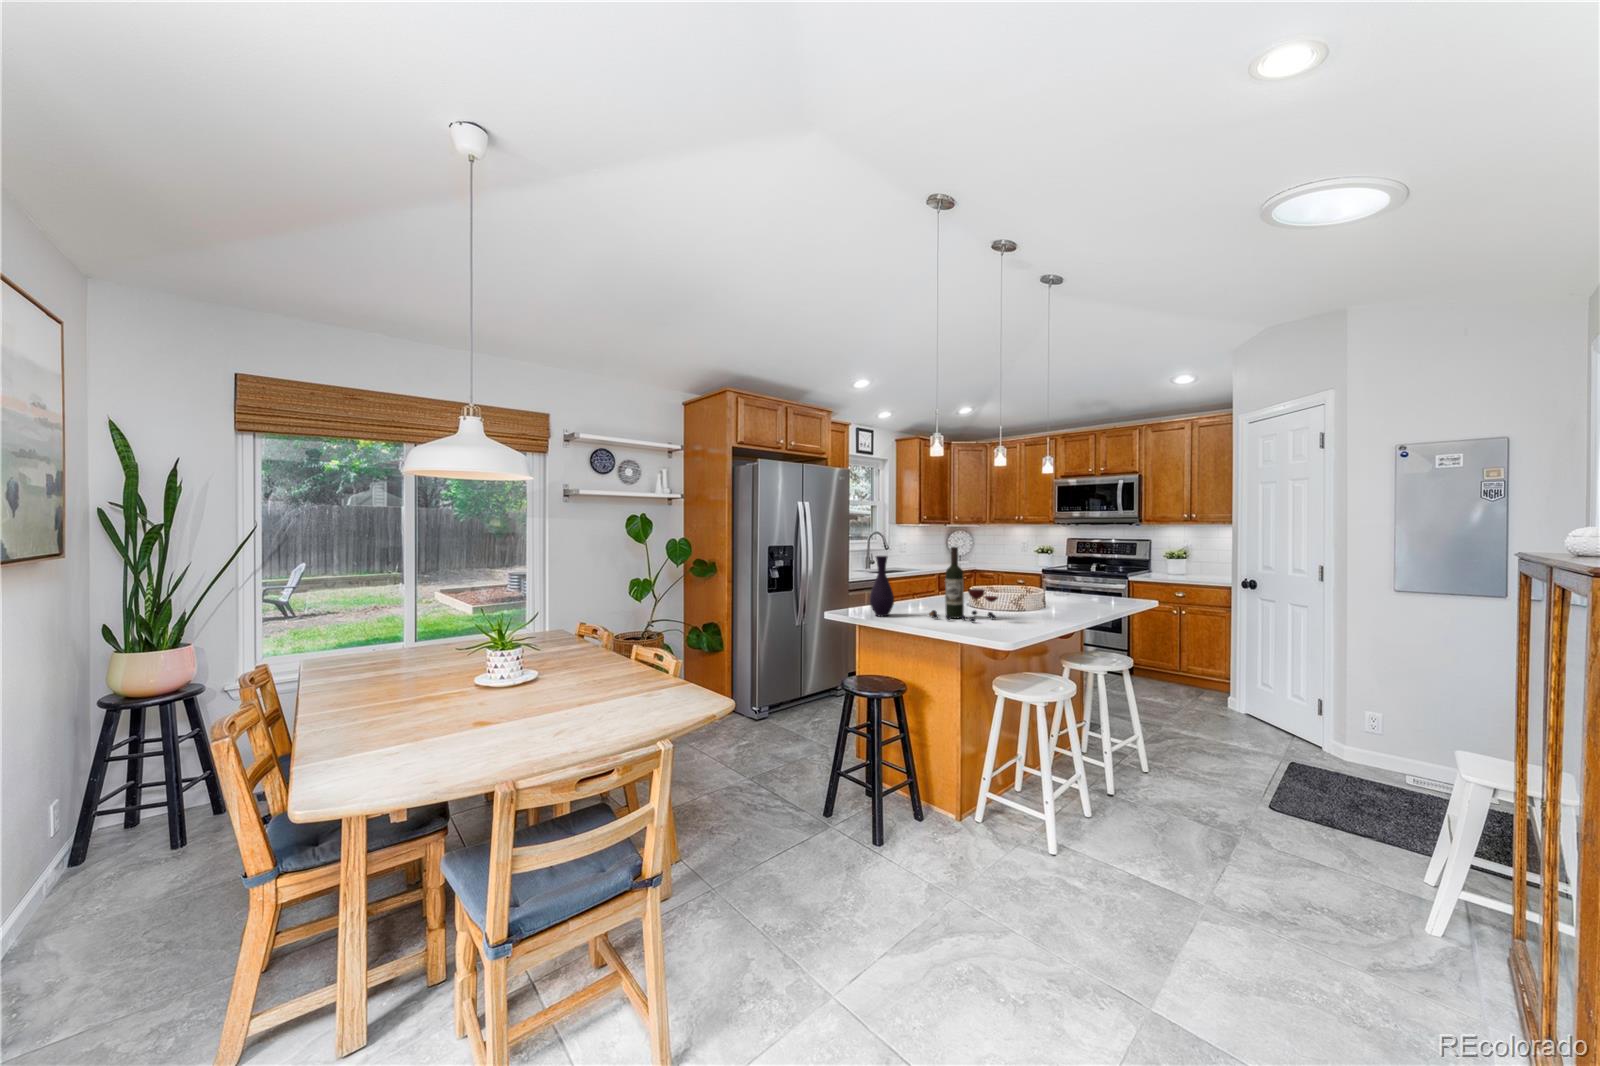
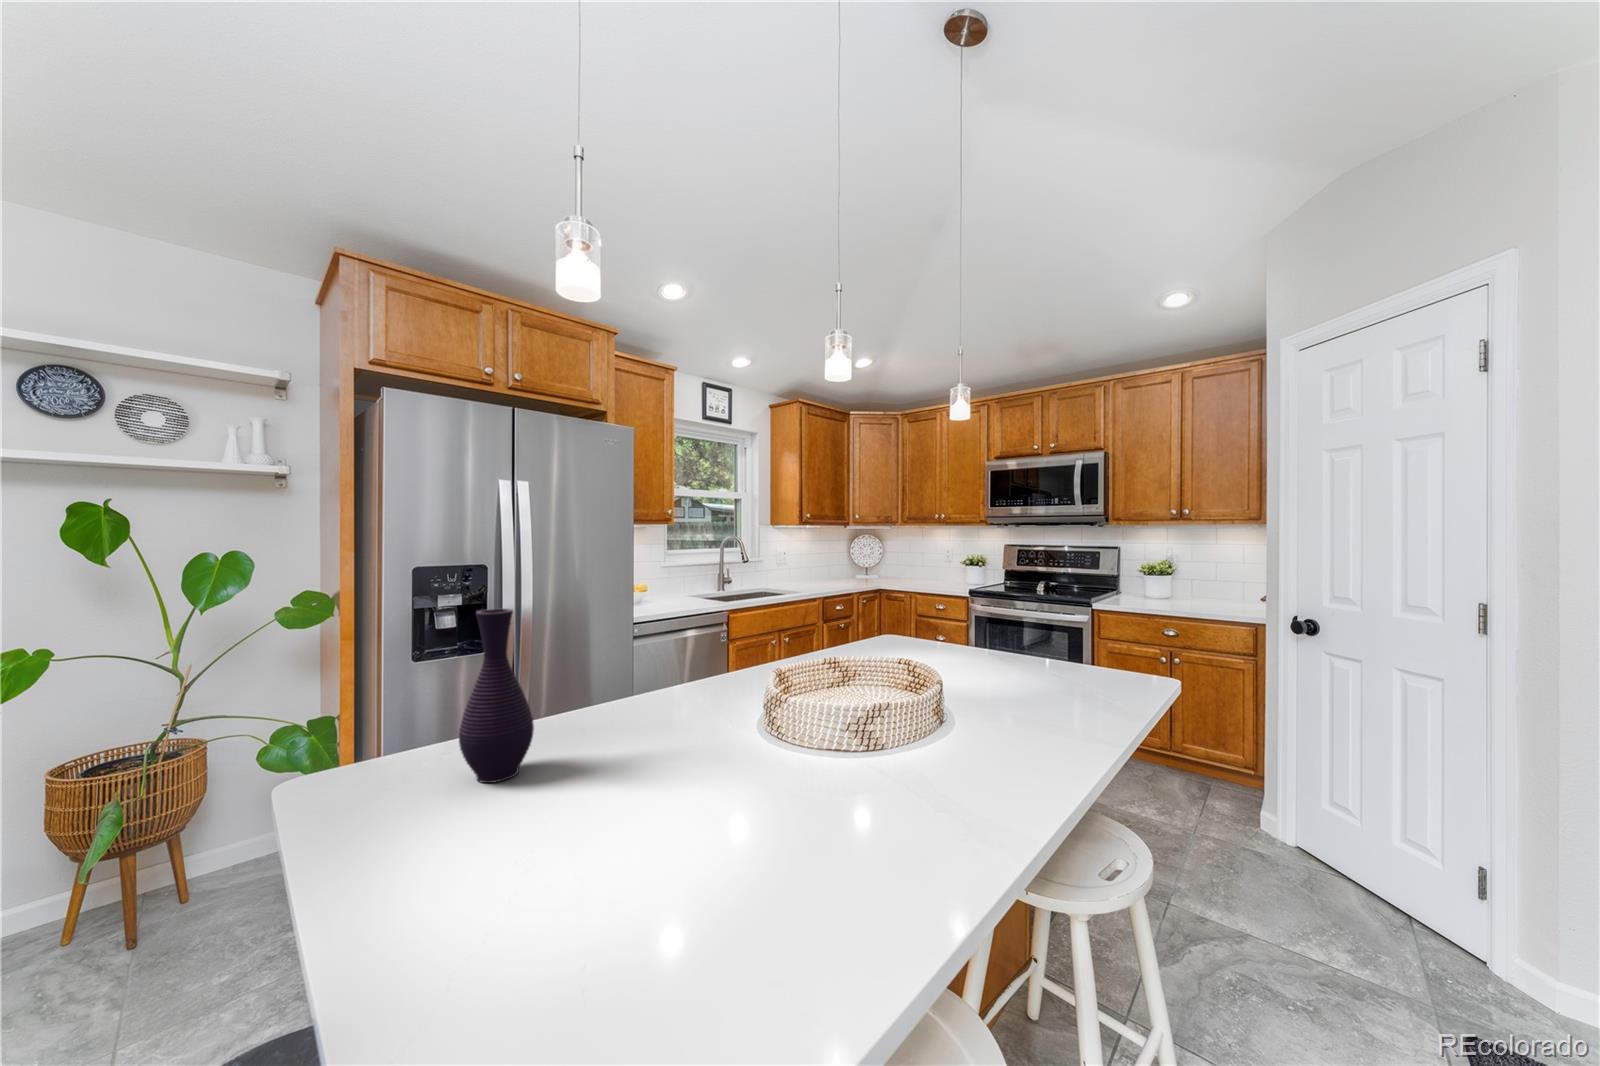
wine bottle: present [929,547,998,622] -> none [603,587,789,841]

